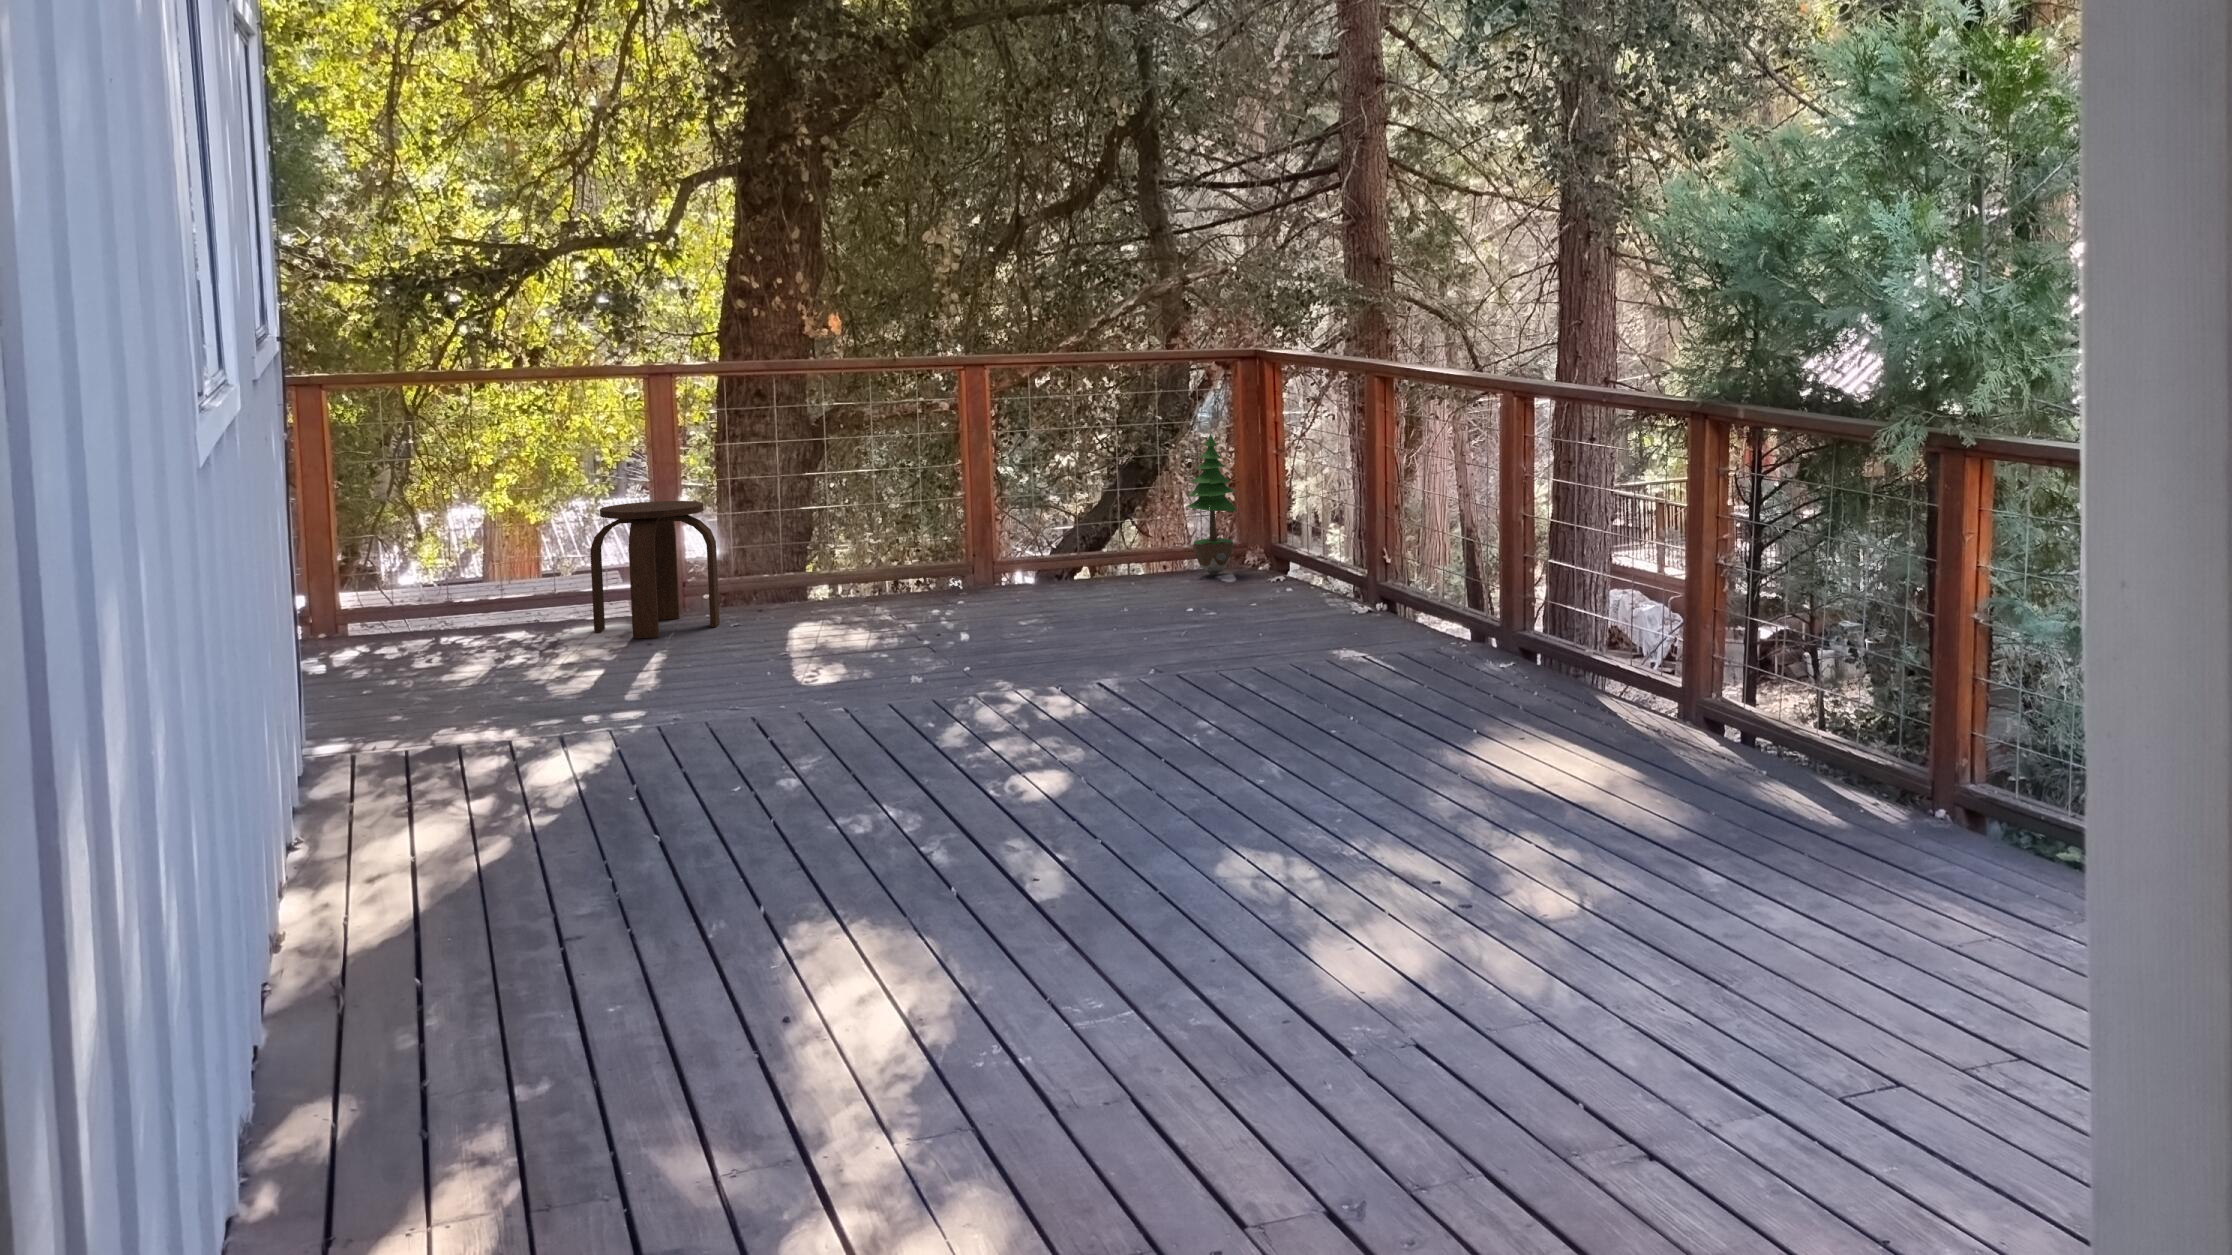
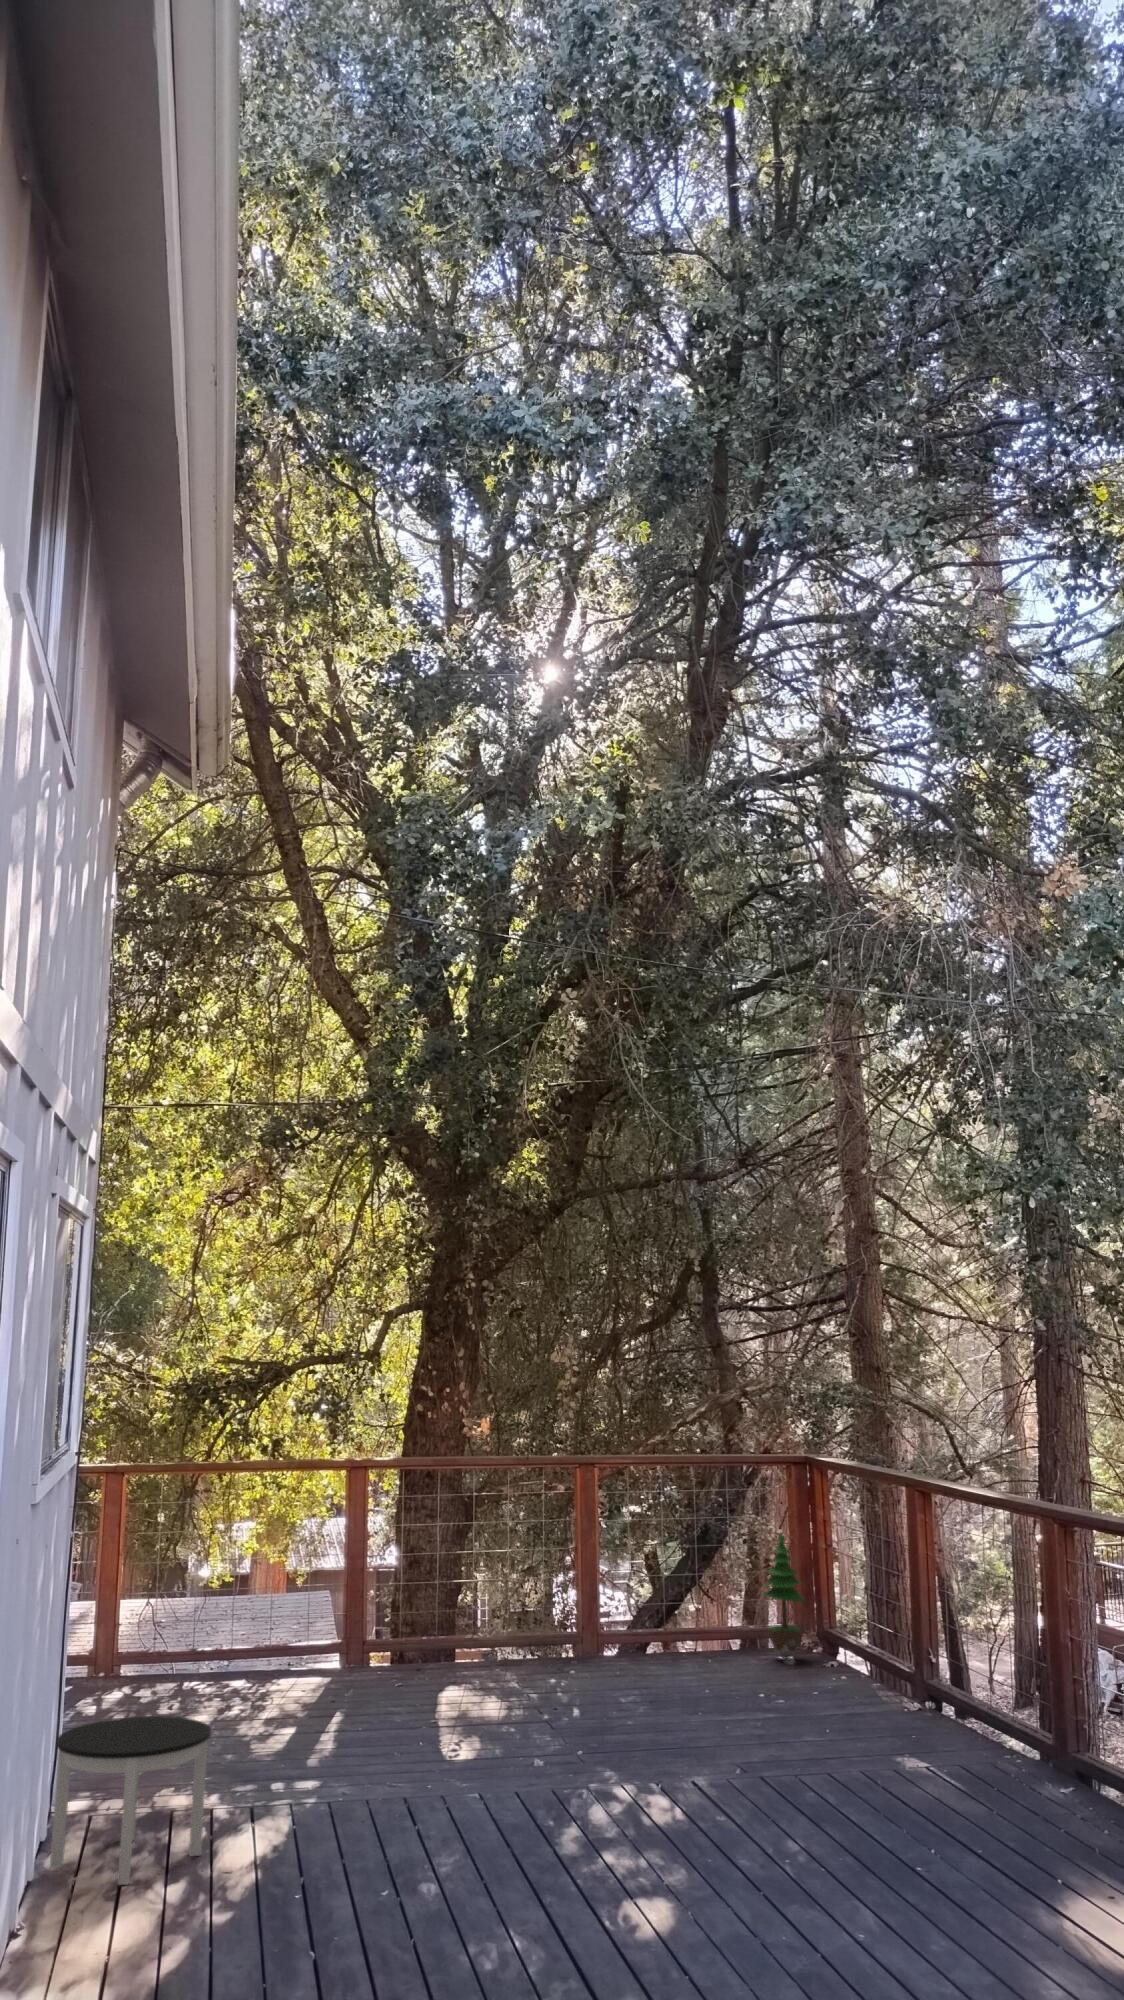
stool: present [590,501,720,638] -> none [293,1574,389,1695]
round table: none [303,644,507,812] -> present [50,1716,211,1885]

